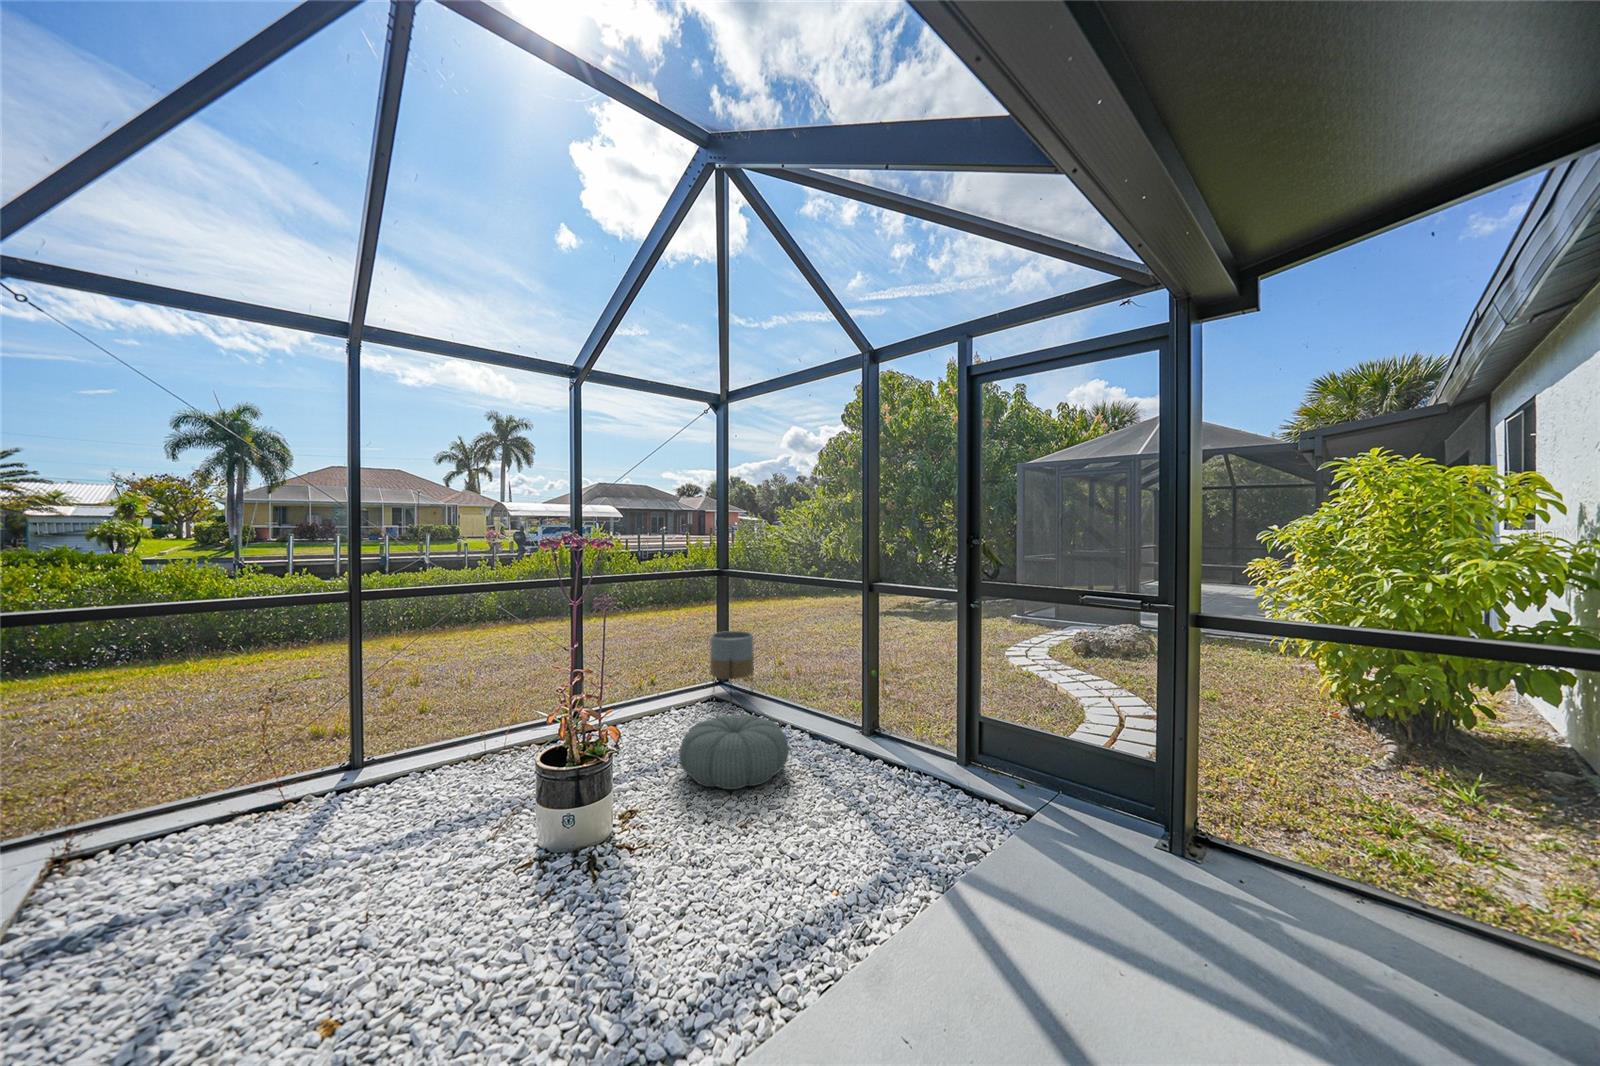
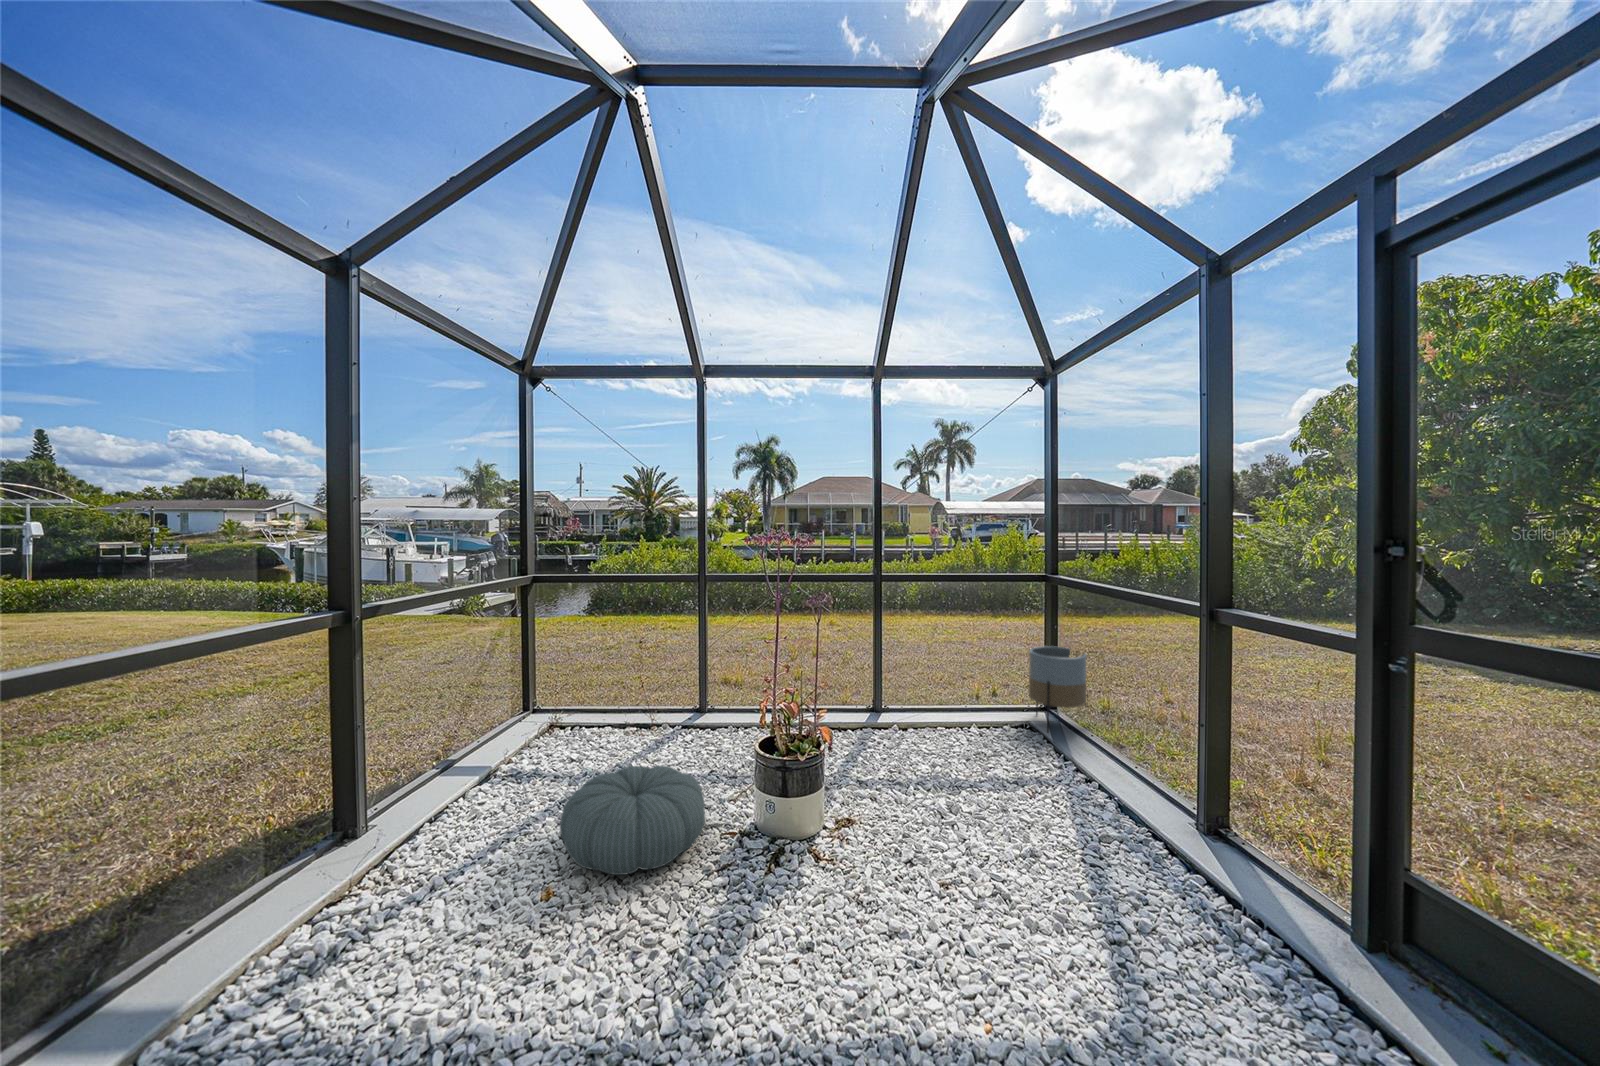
pouf: present [679,715,789,789] -> present [560,765,705,875]

